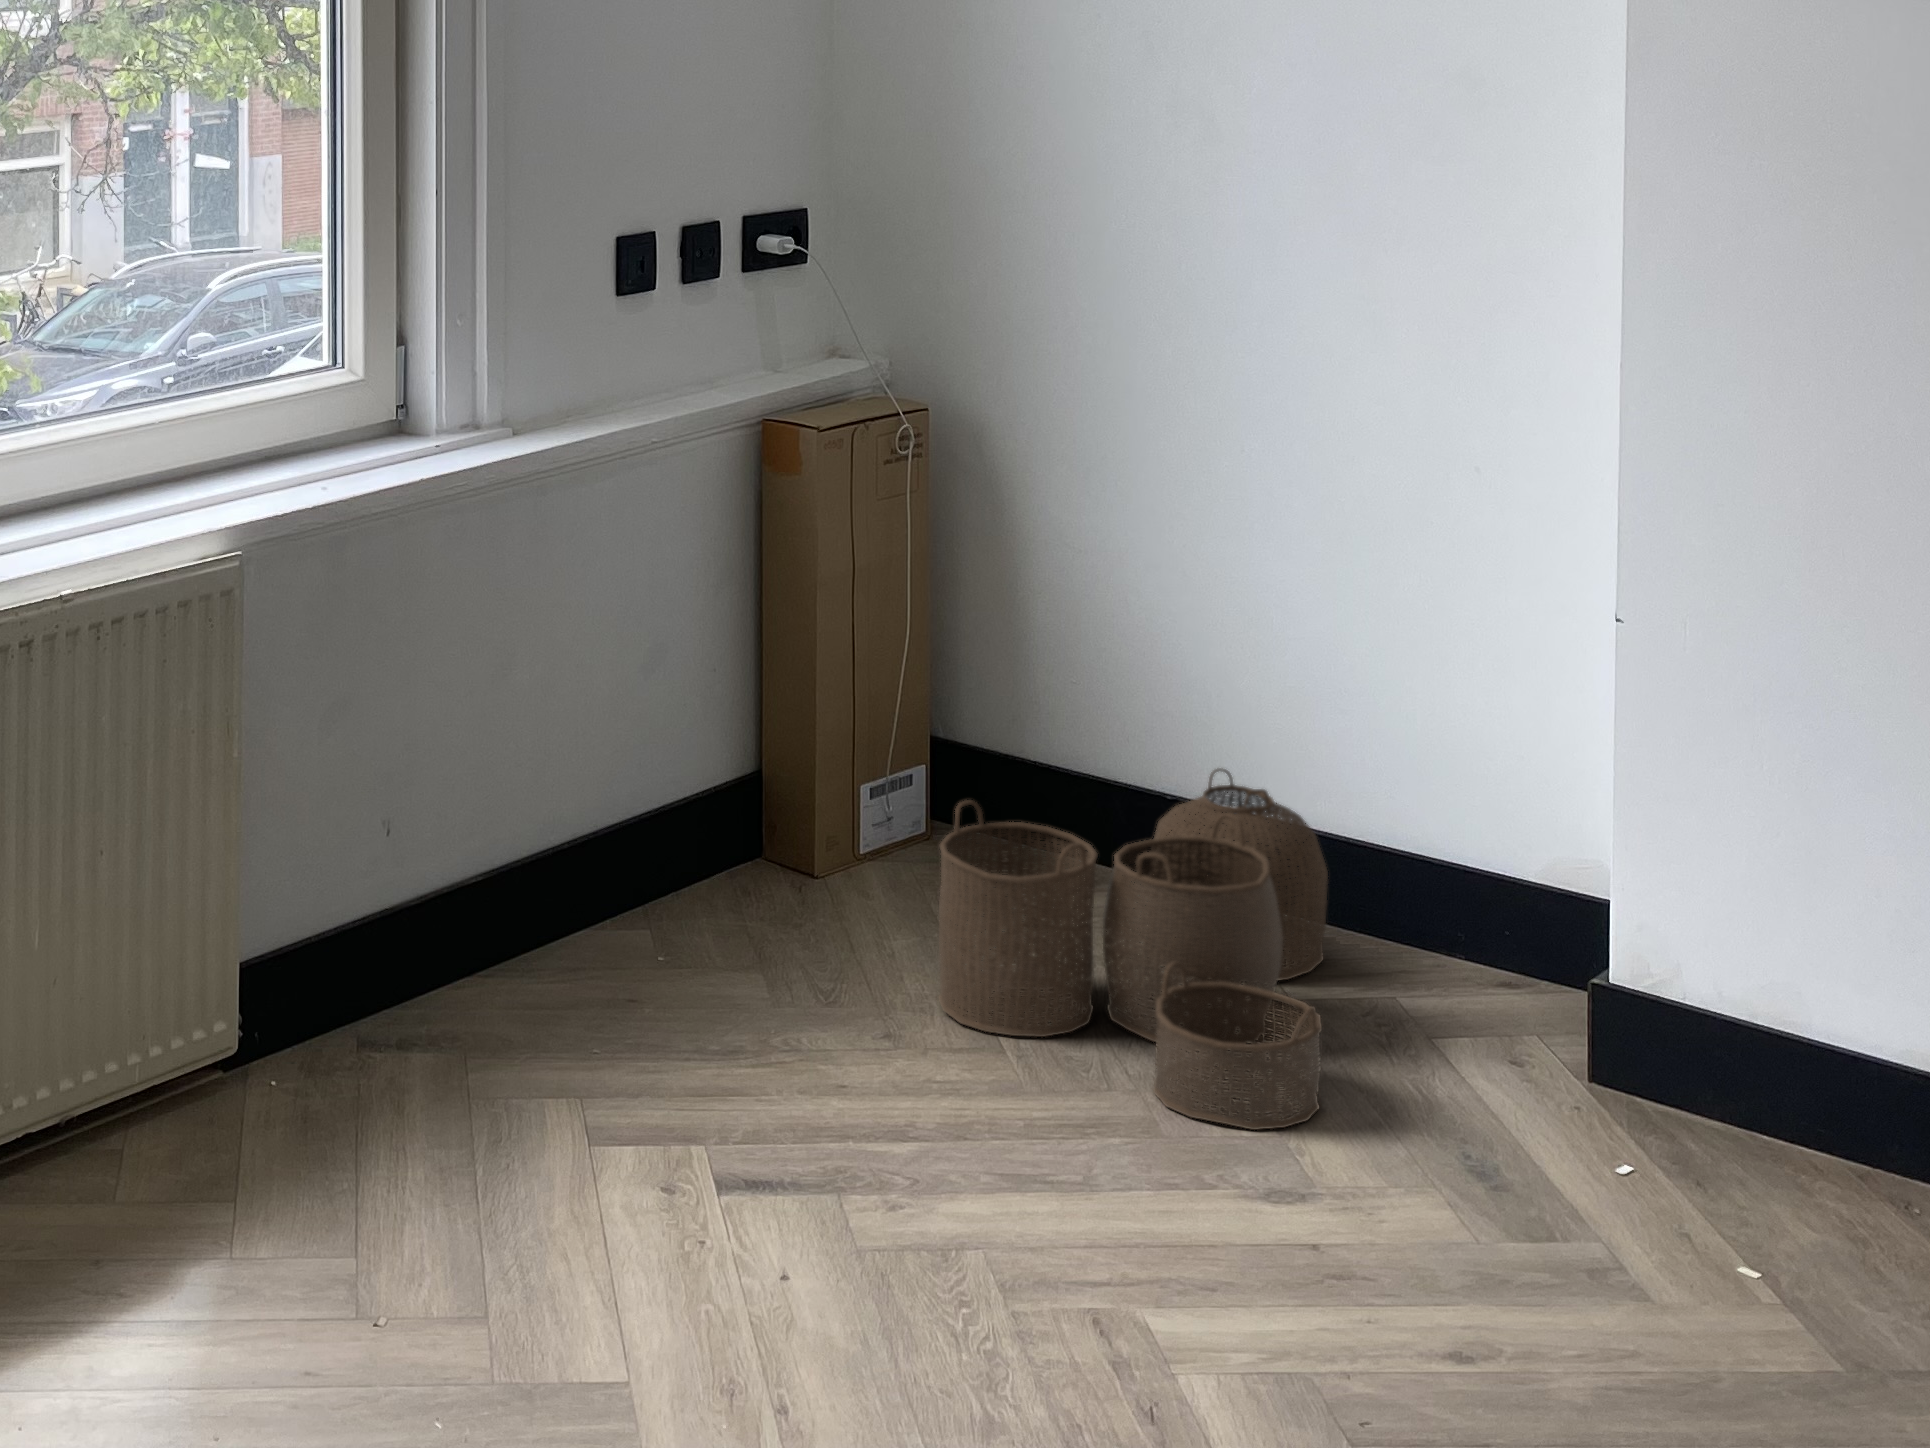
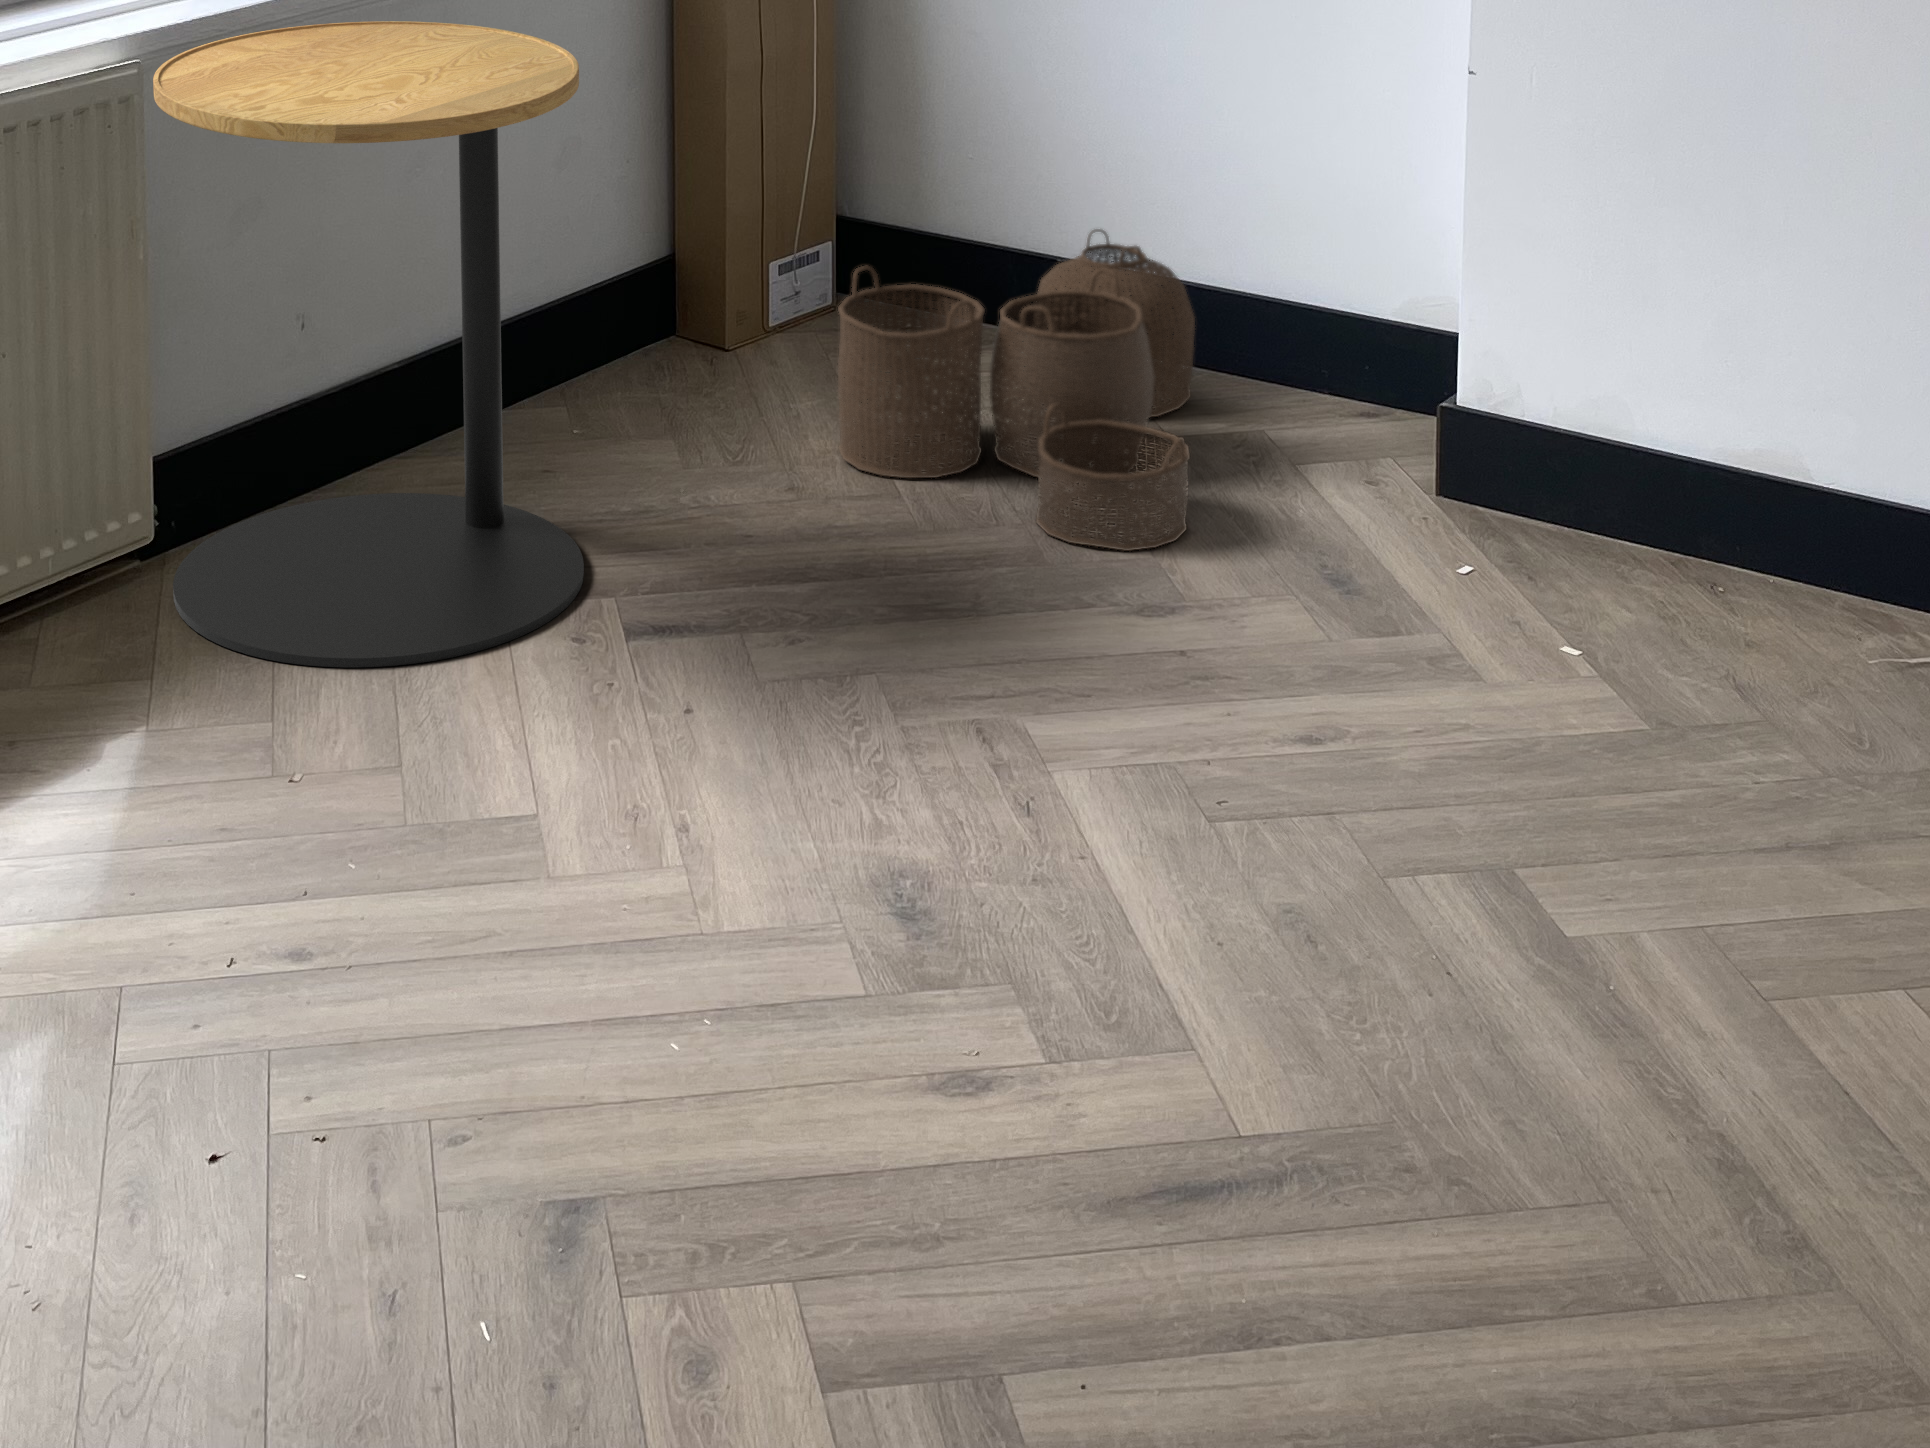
side table: none [244,525,675,1213] -> present [153,21,584,667]

